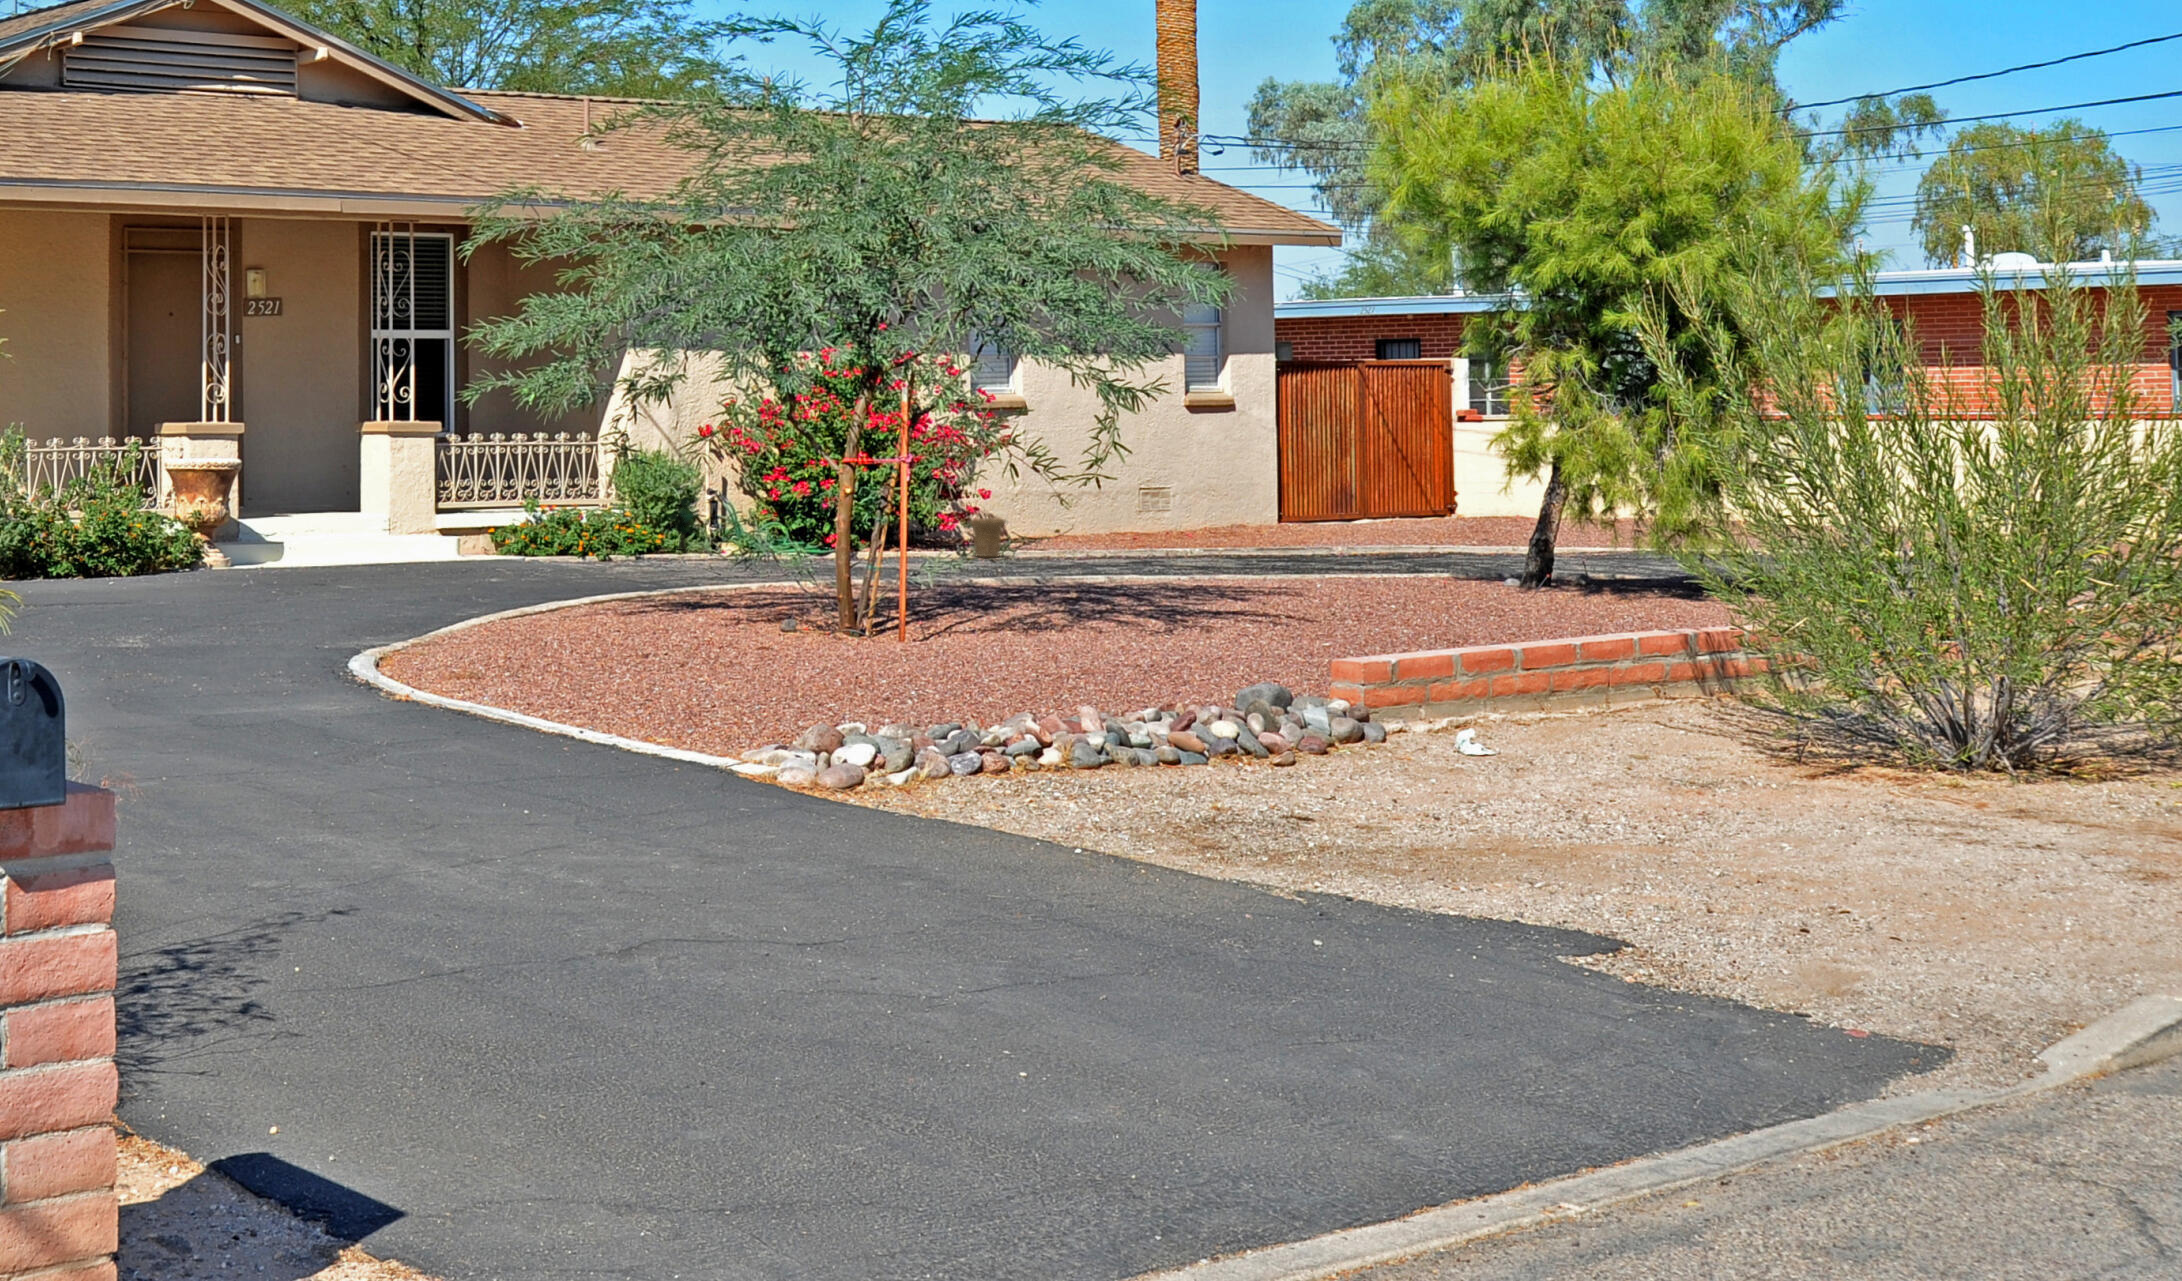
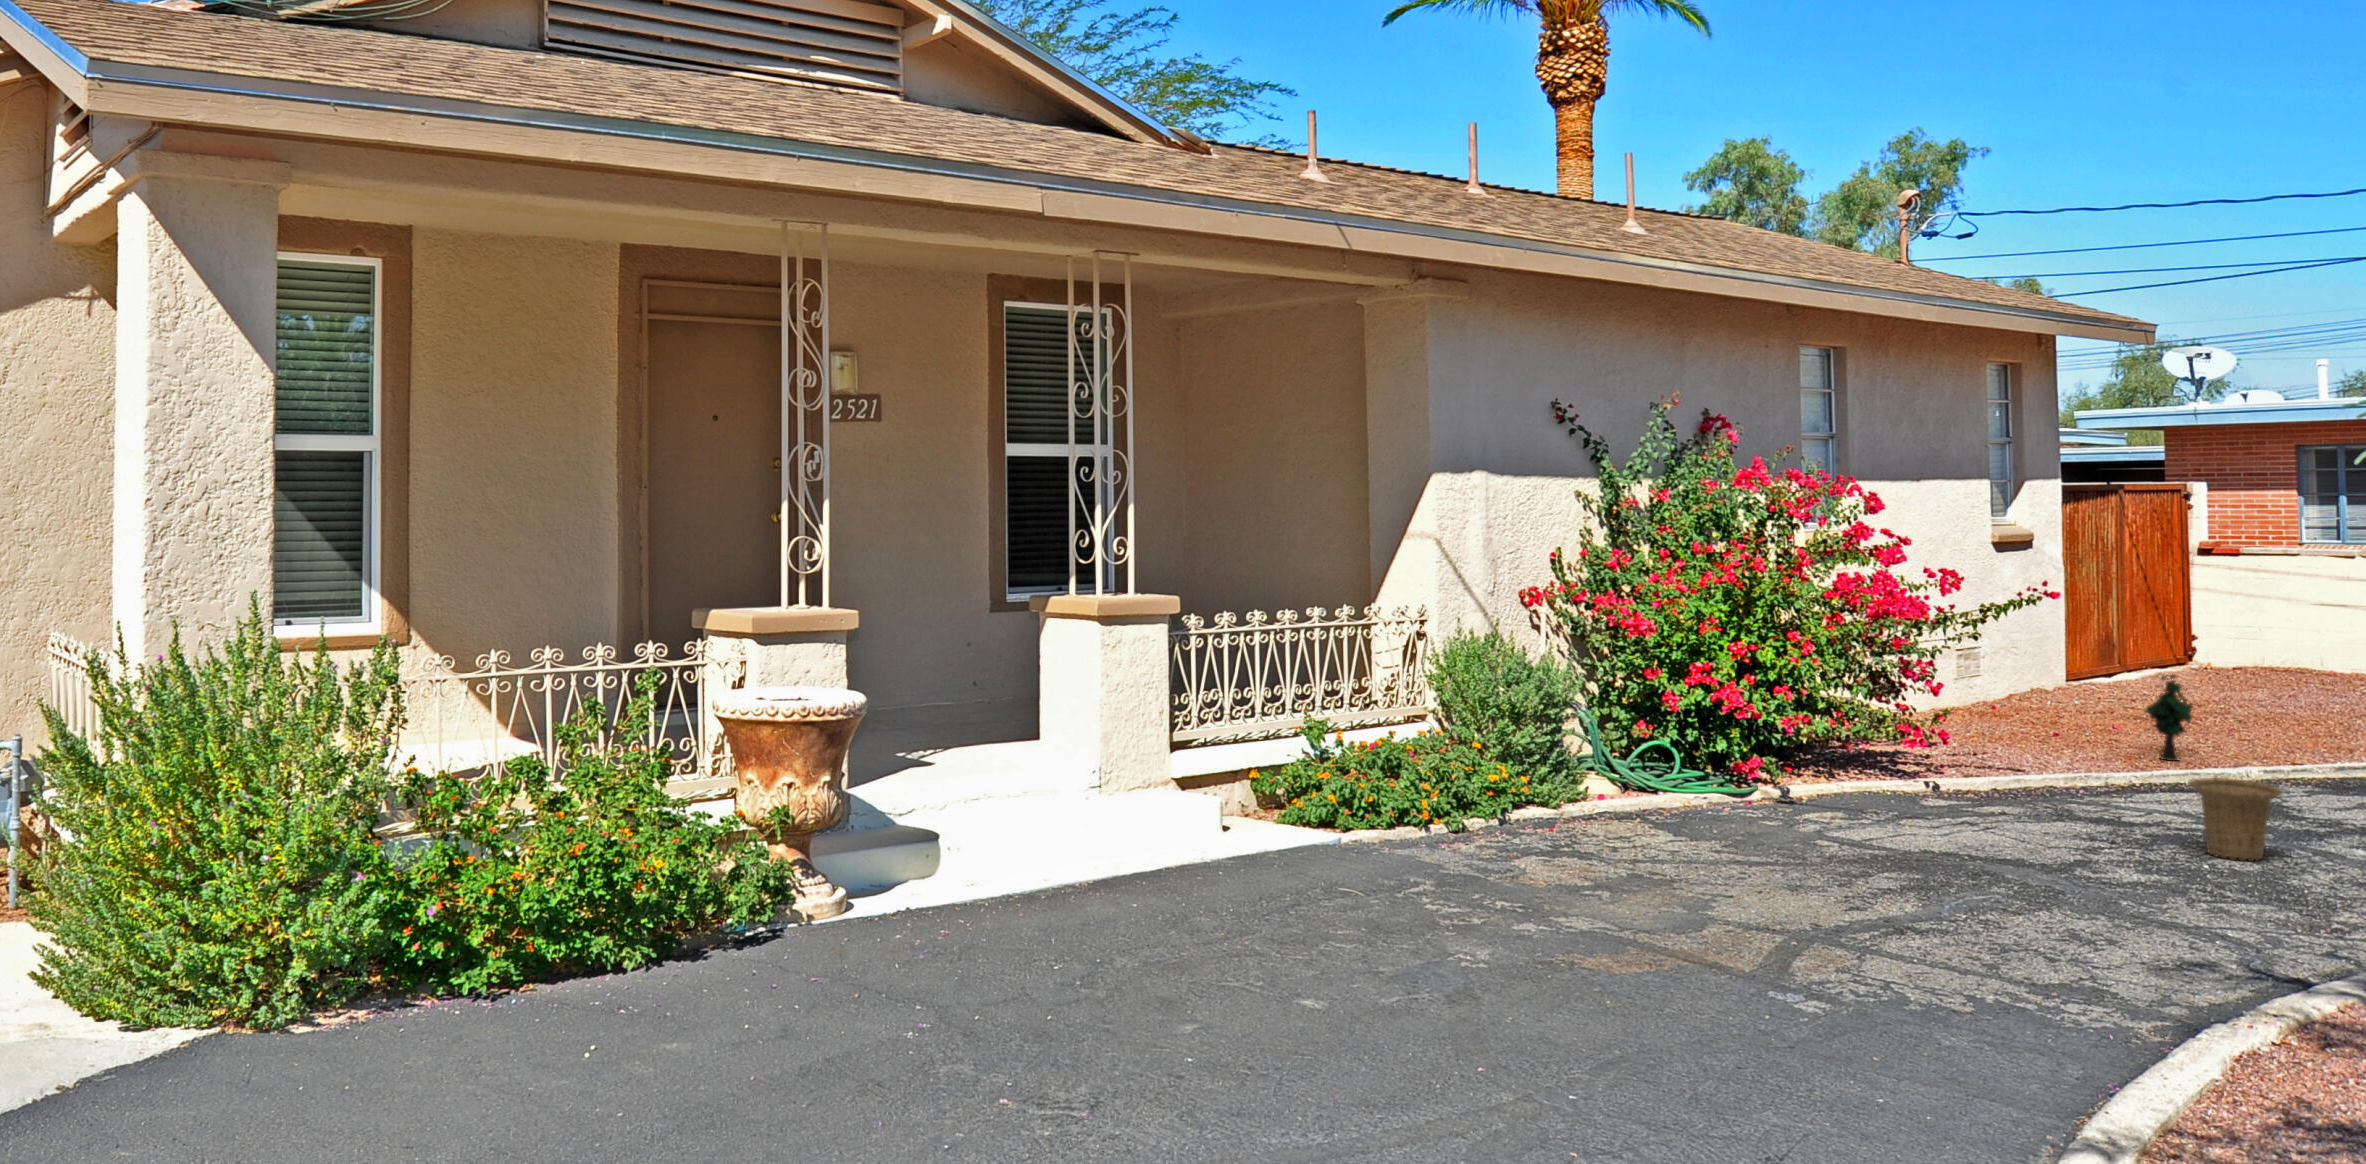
decorative plant: present [668,496,694,550] -> present [2146,675,2193,761]

